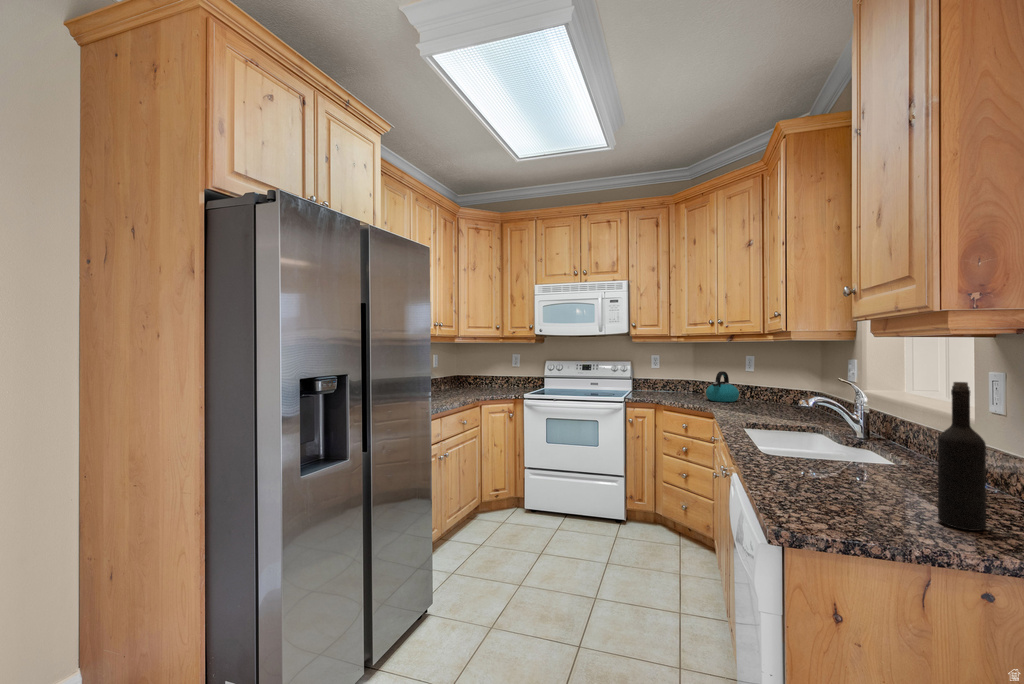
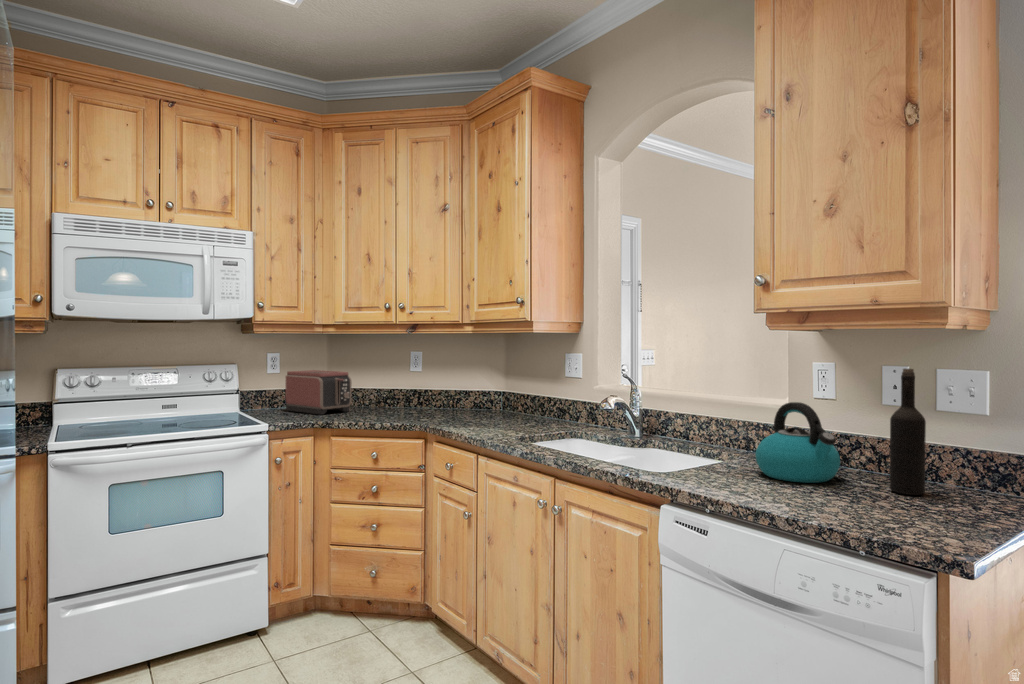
toaster: none [661,367,698,397] -> present [286,370,351,415]
kettle: present [706,371,739,402] -> present [755,402,840,483]

